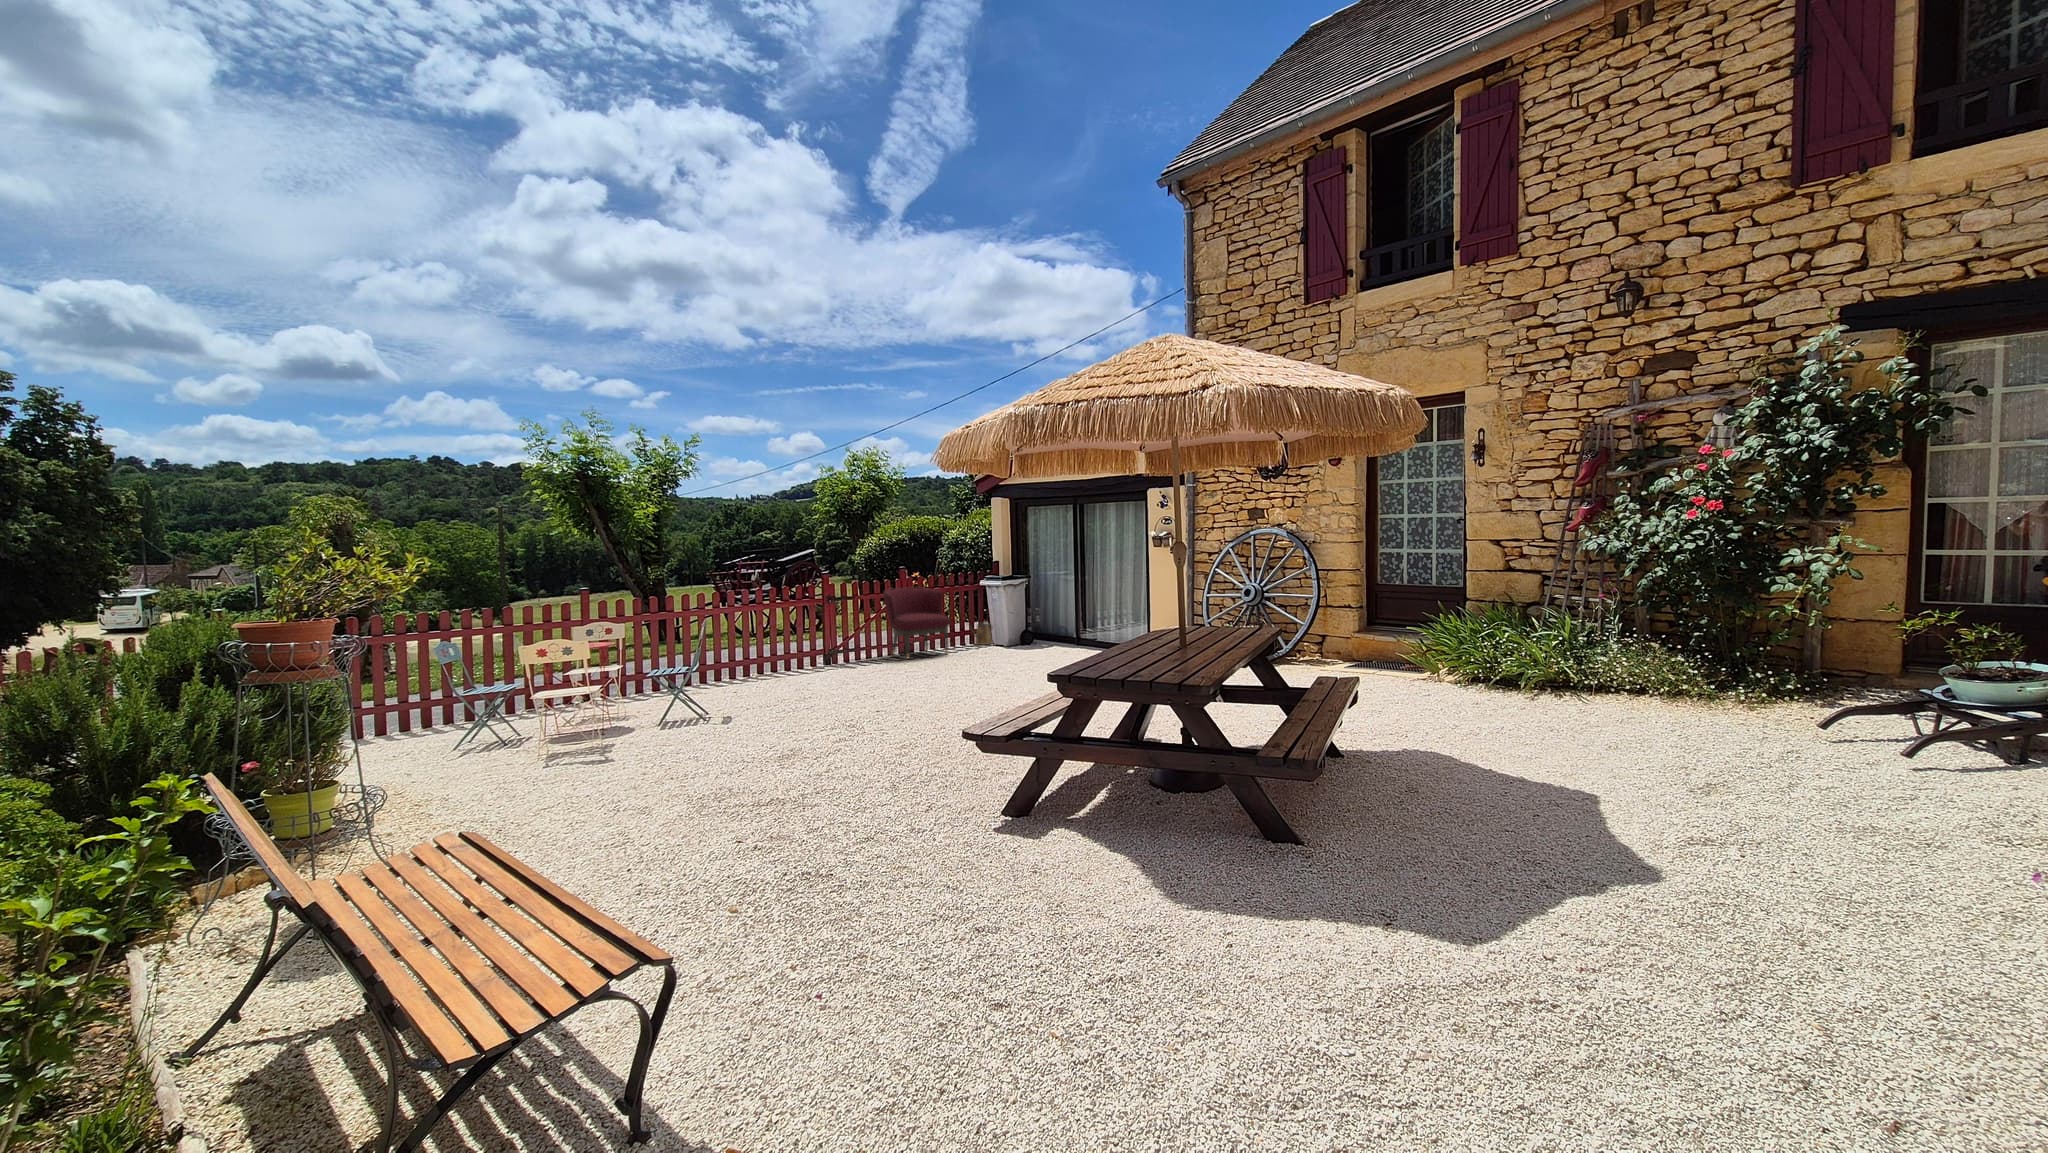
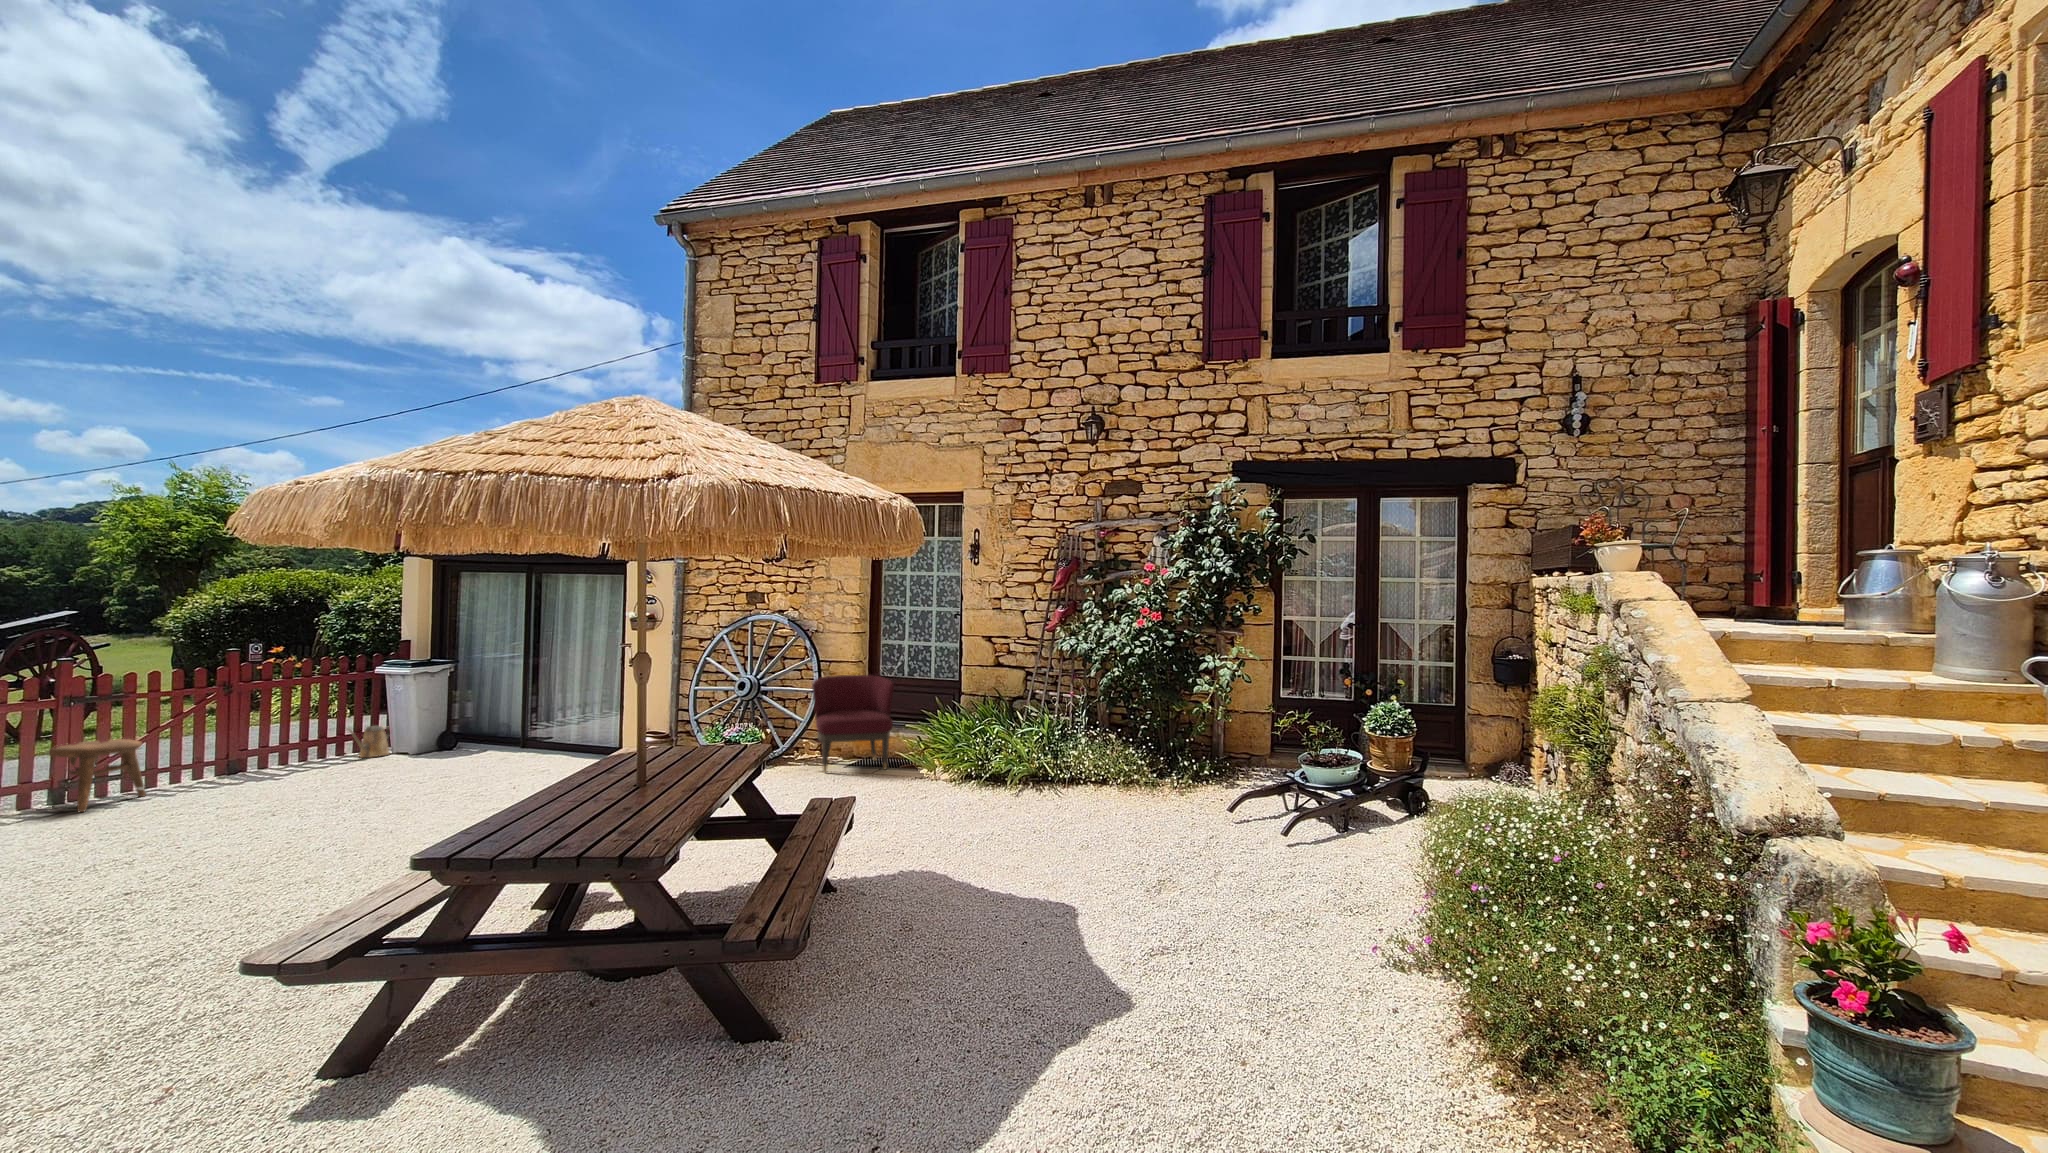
chair: present [883,588,951,659] -> present [812,675,894,772]
stool: none [823,624,868,668] -> present [49,739,146,812]

